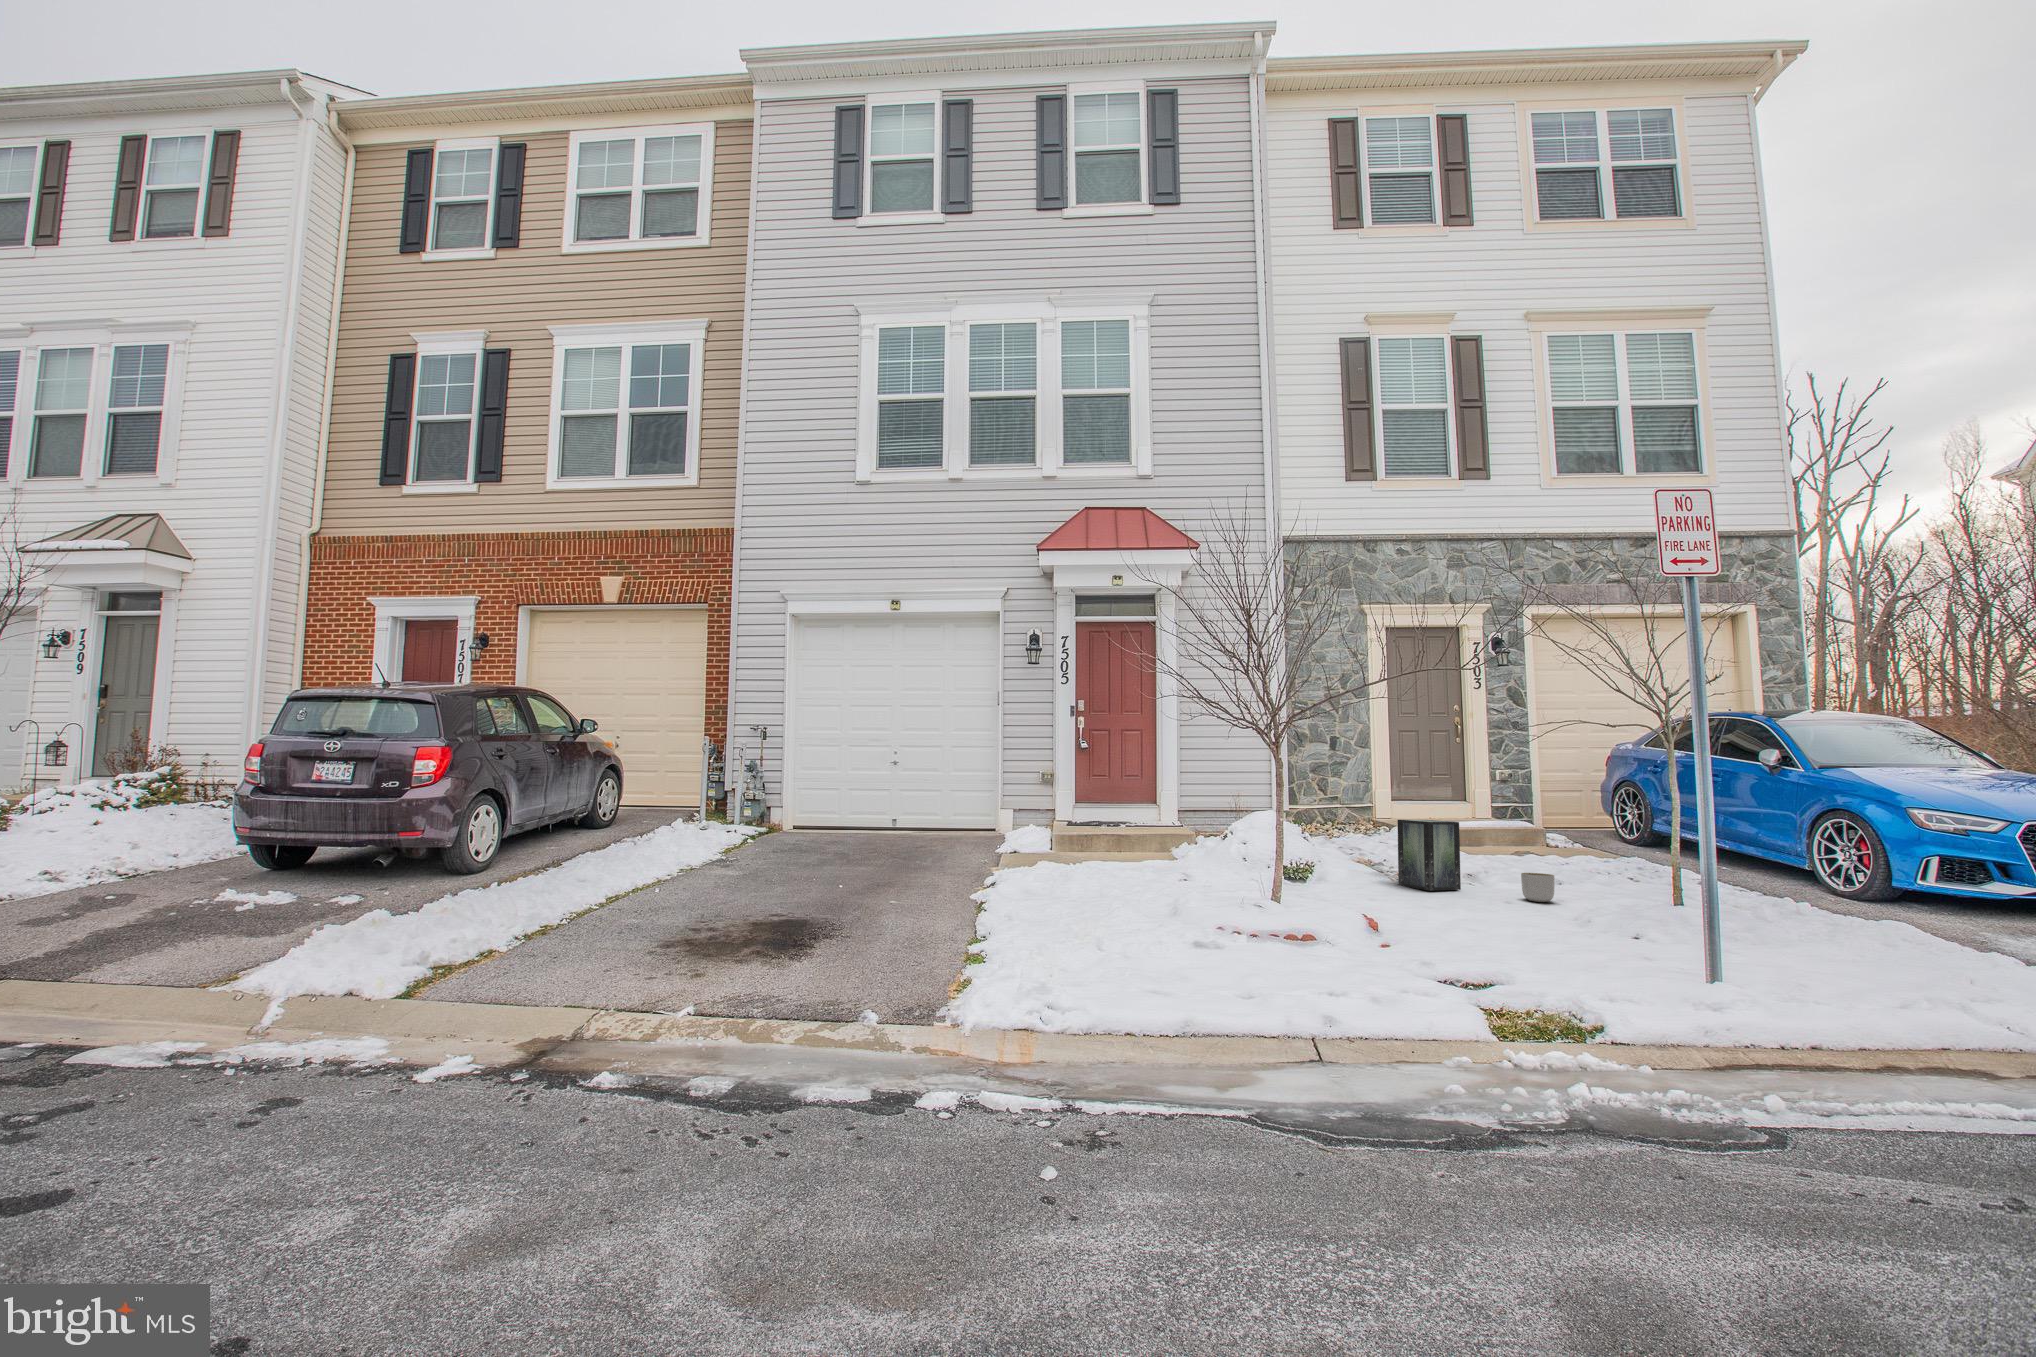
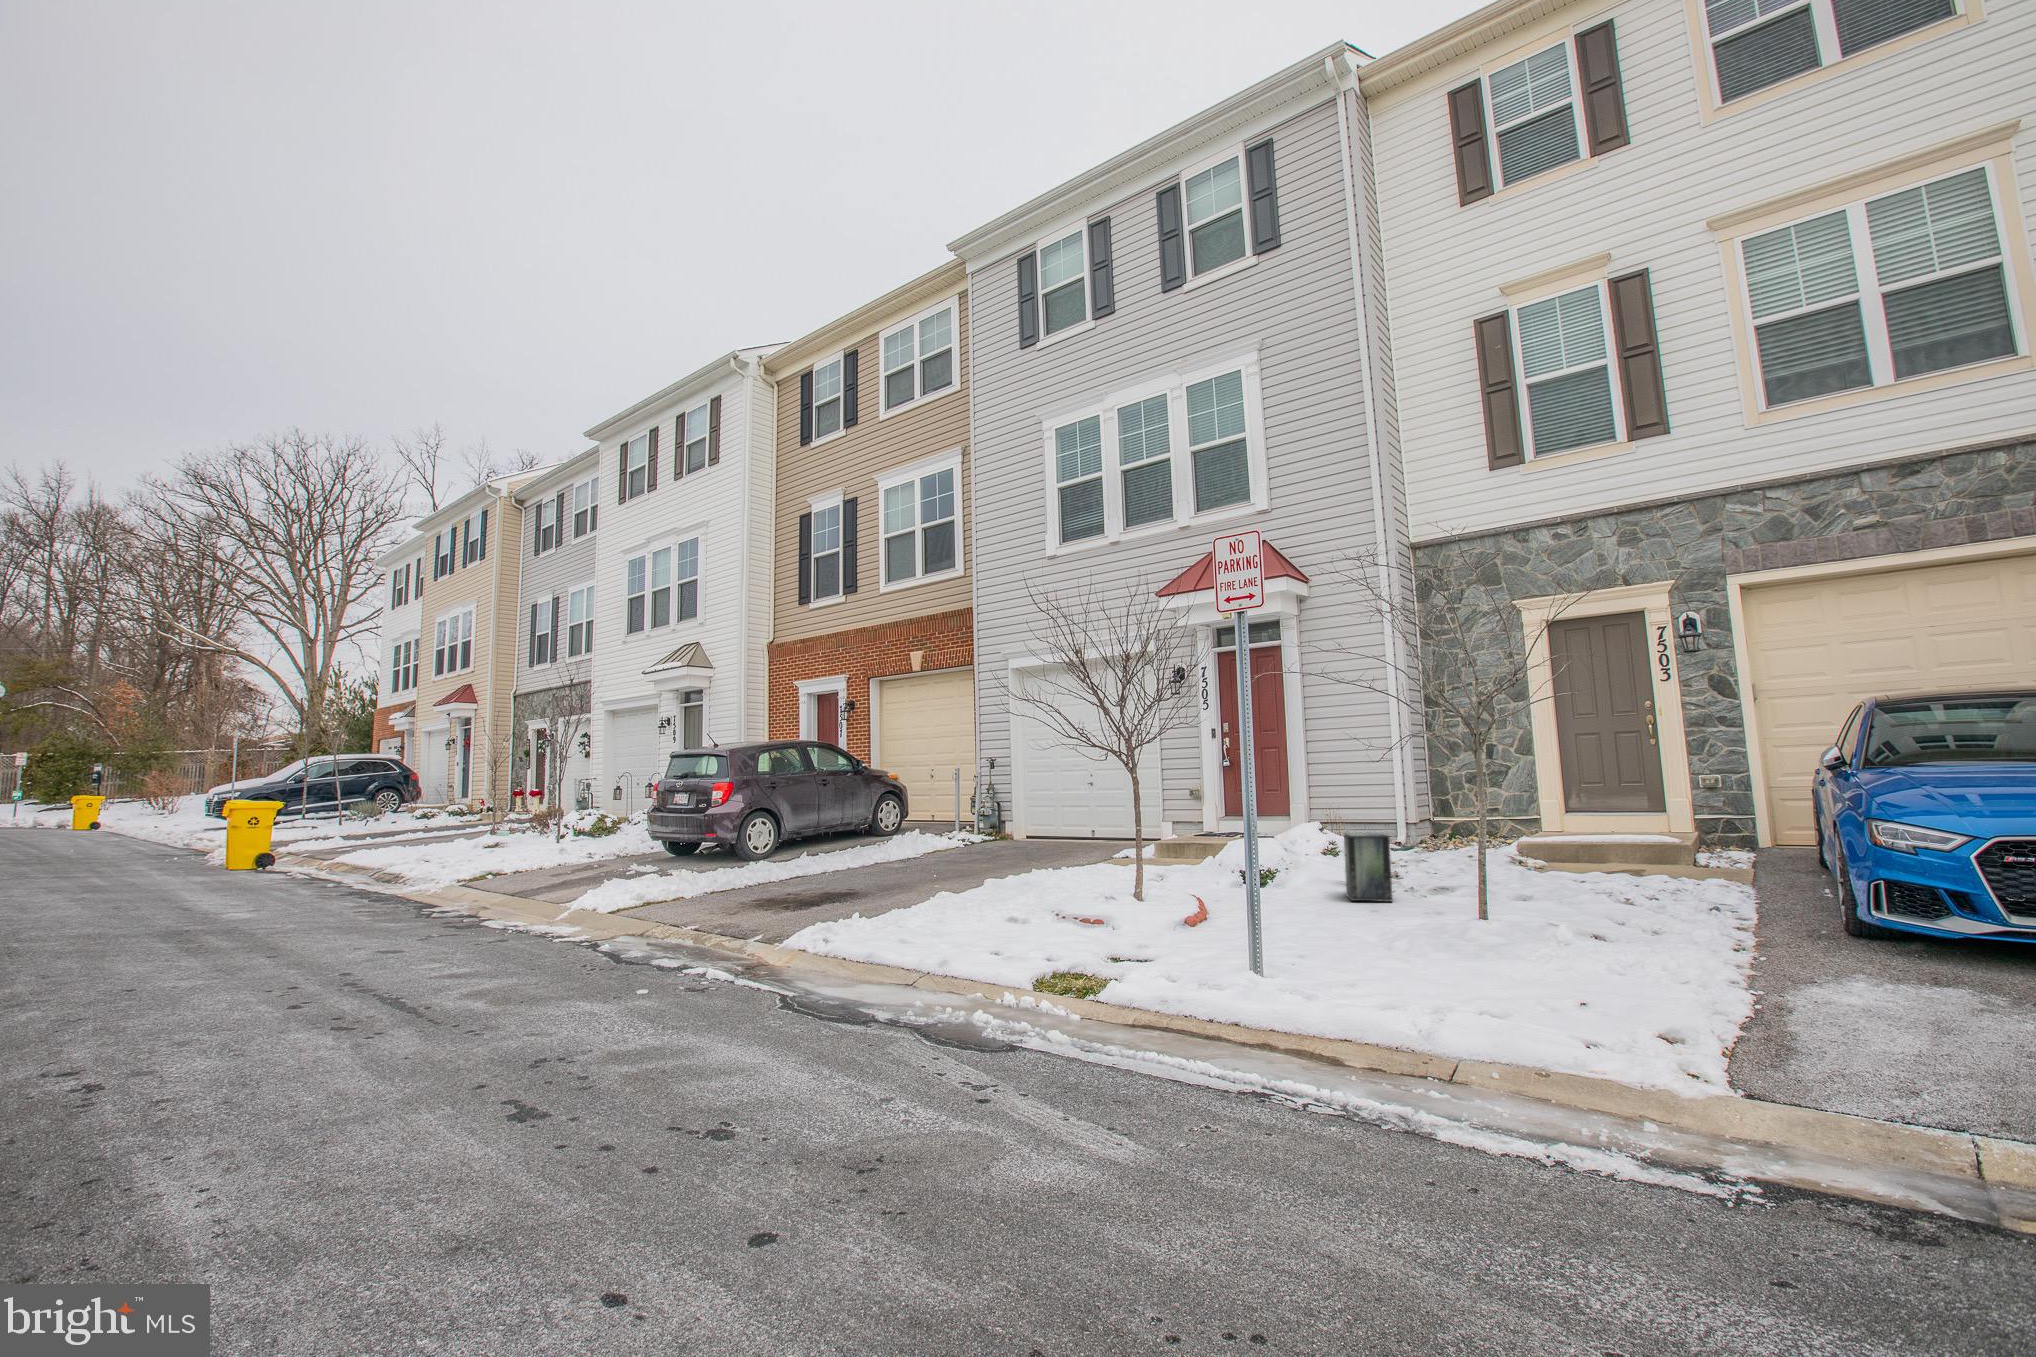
planter: present [1521,873,1554,902] -> none [1424,886,1456,916]

